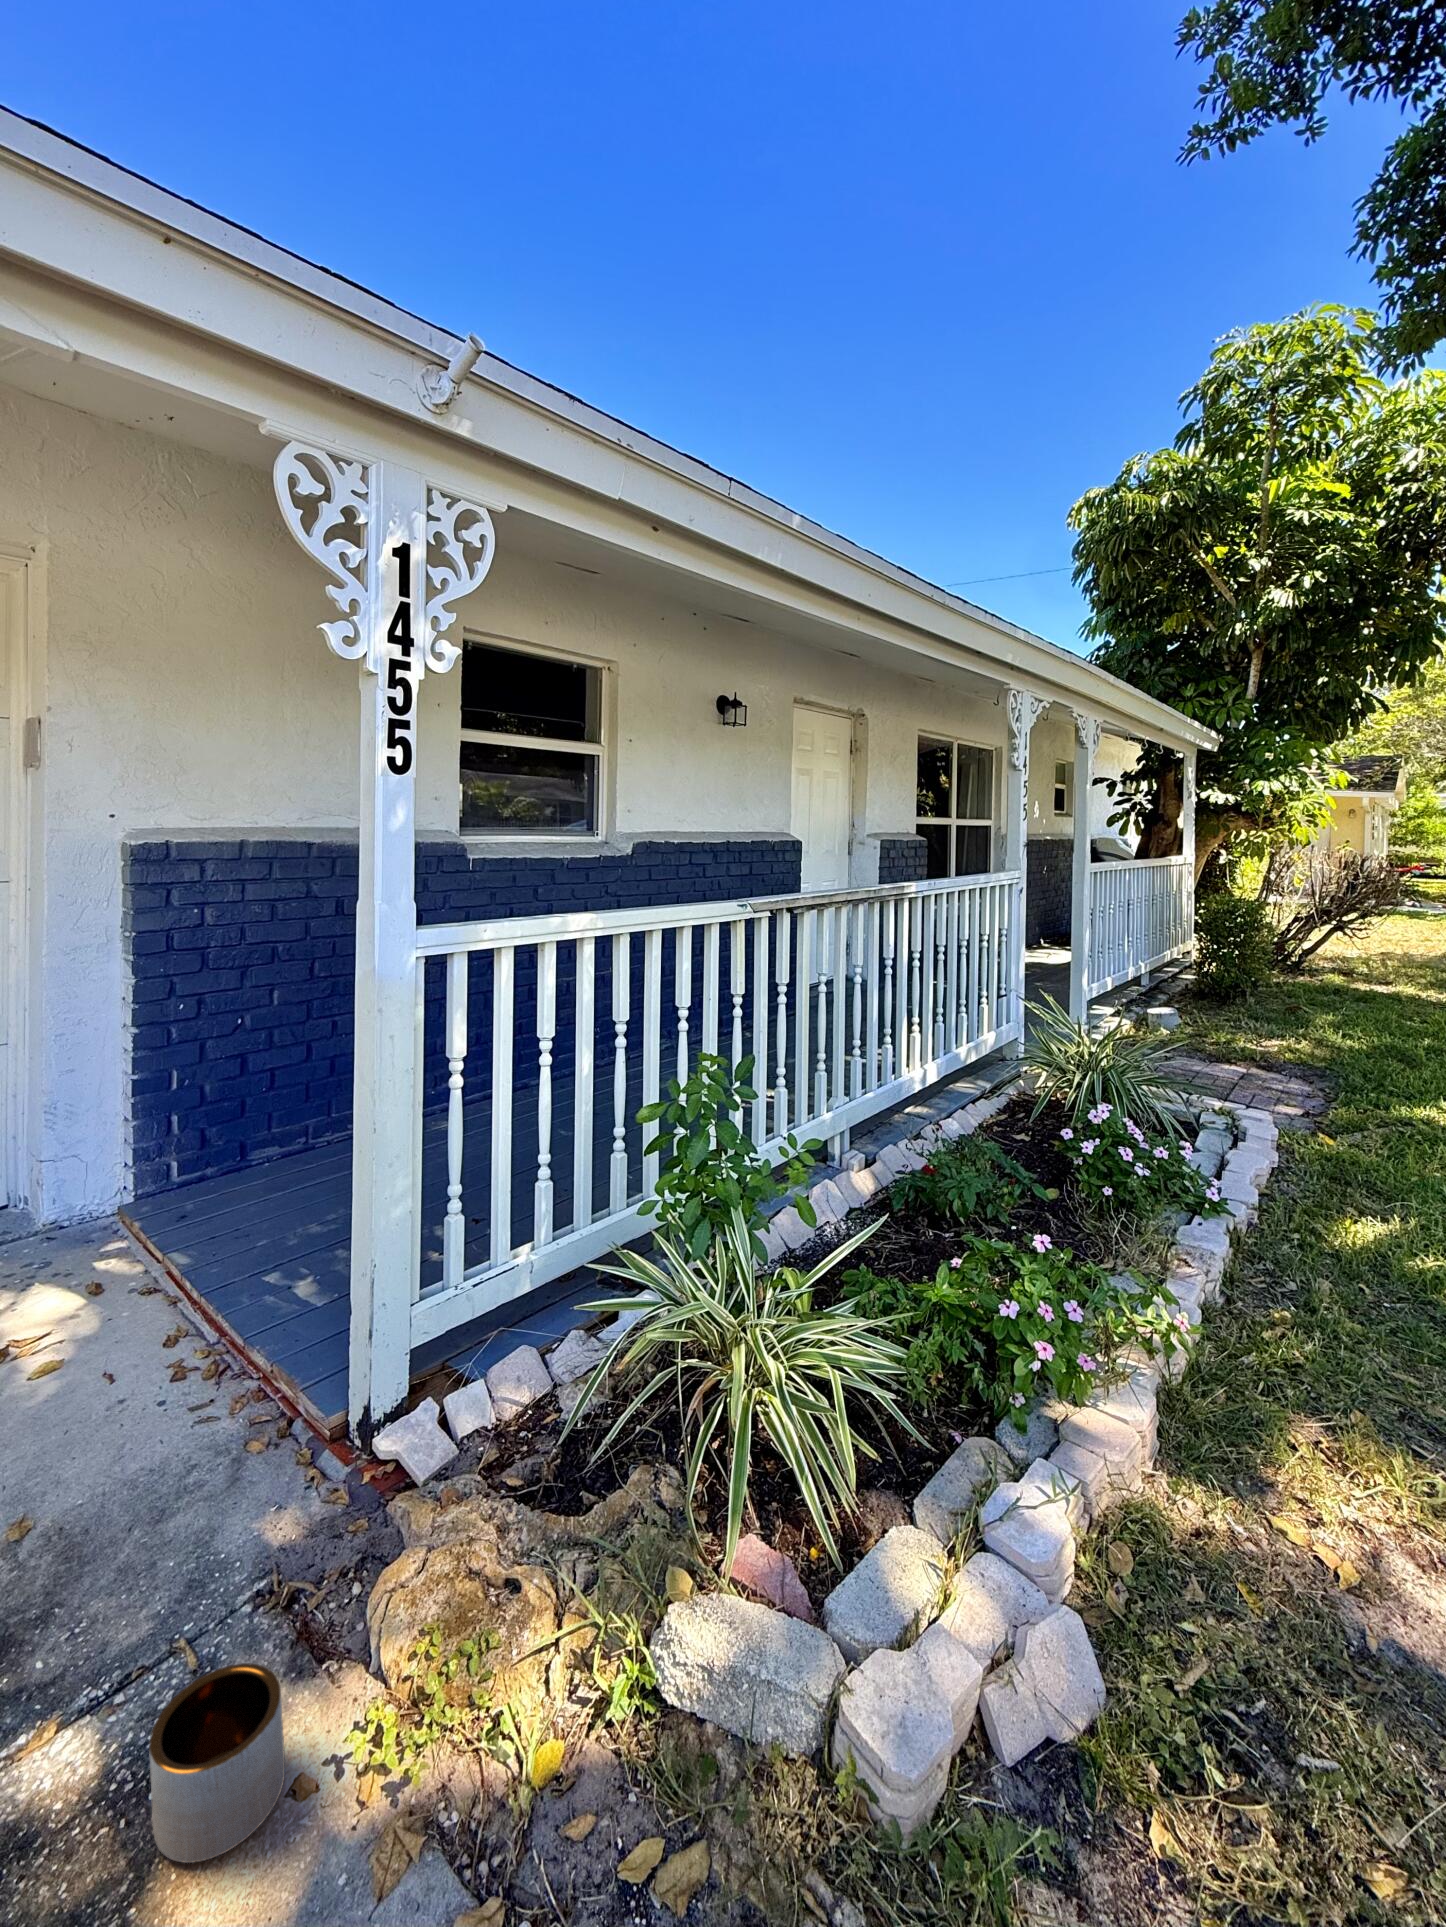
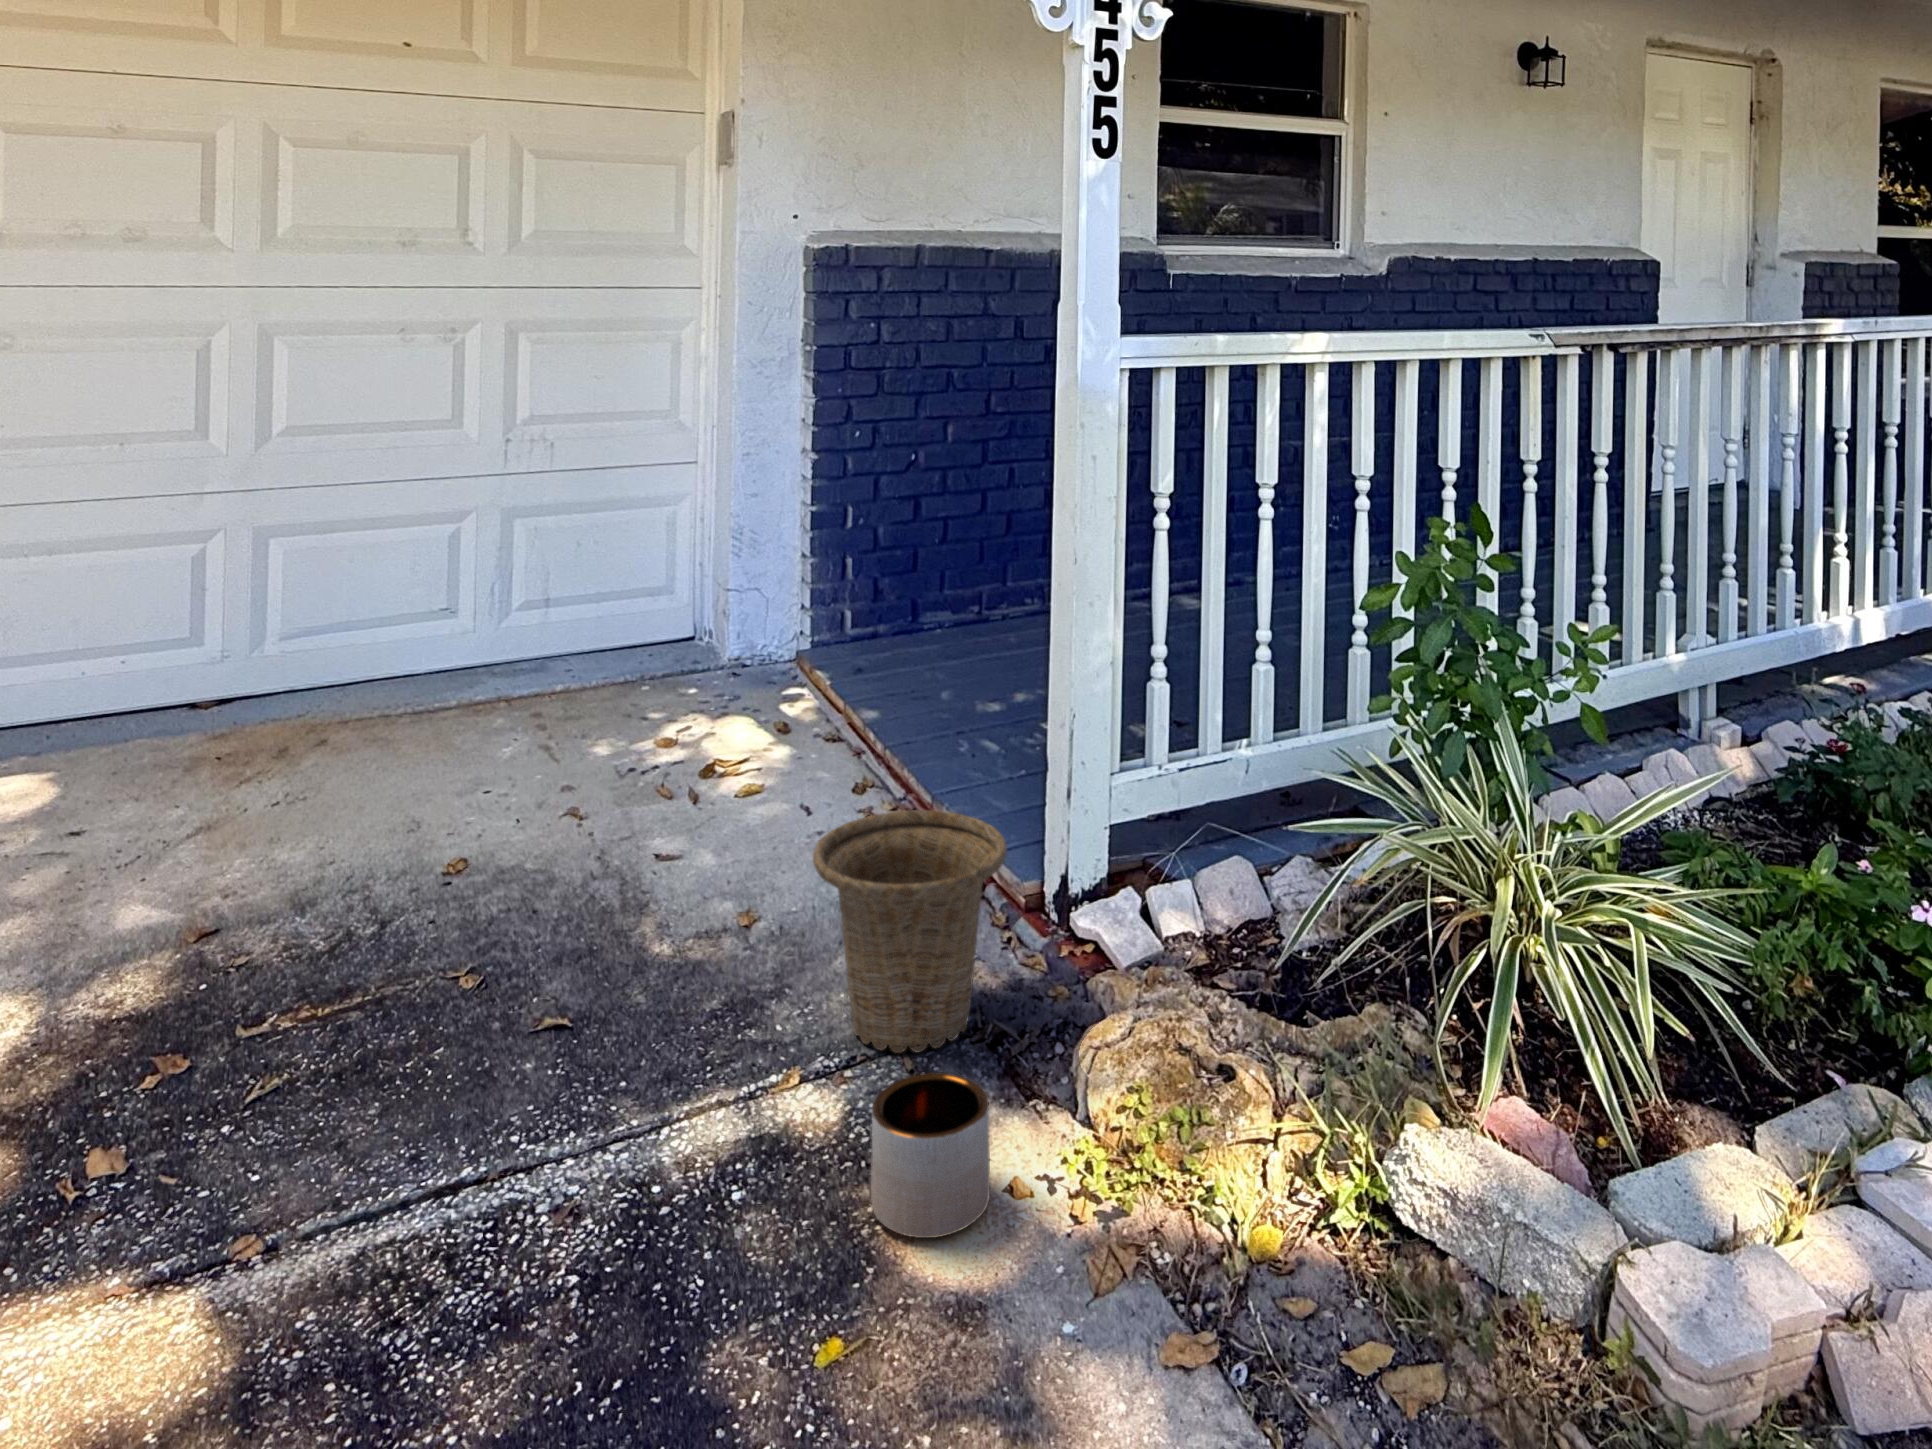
basket: none [109,1359,314,1605] -> present [813,810,1007,1053]

